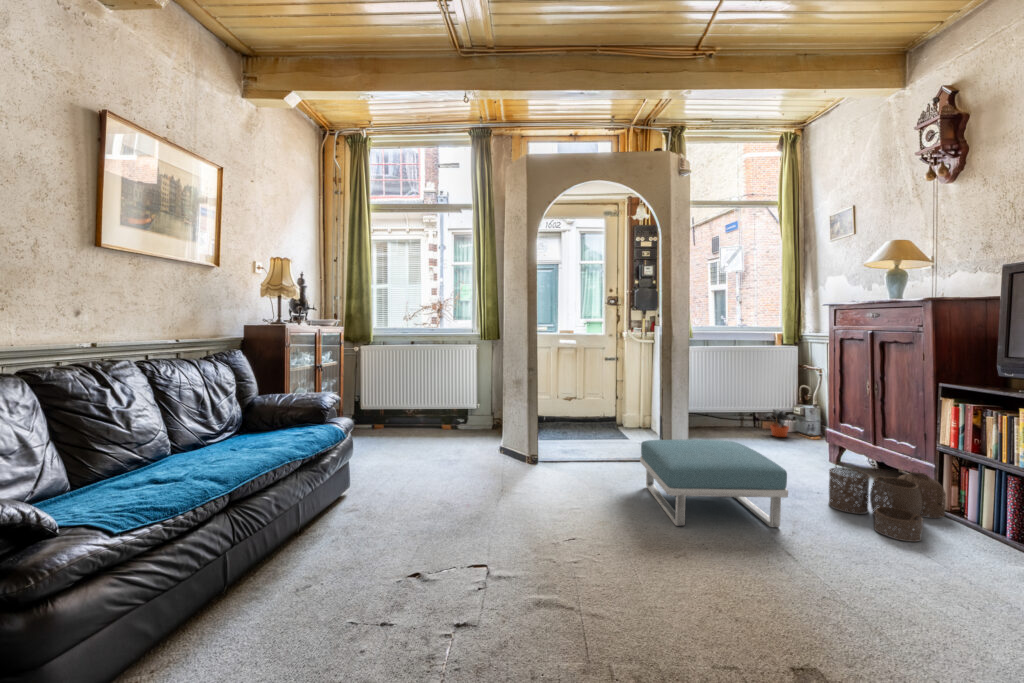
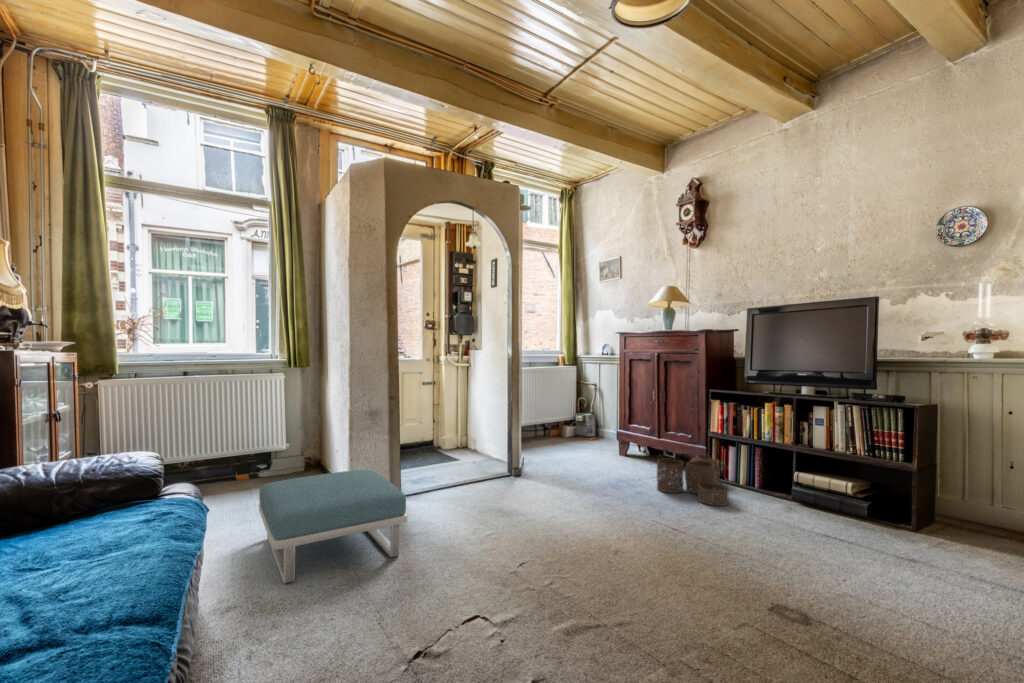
potted plant: present [764,410,796,437] -> none [556,418,584,442]
footstool: present [640,440,788,527] -> present [259,470,407,583]

